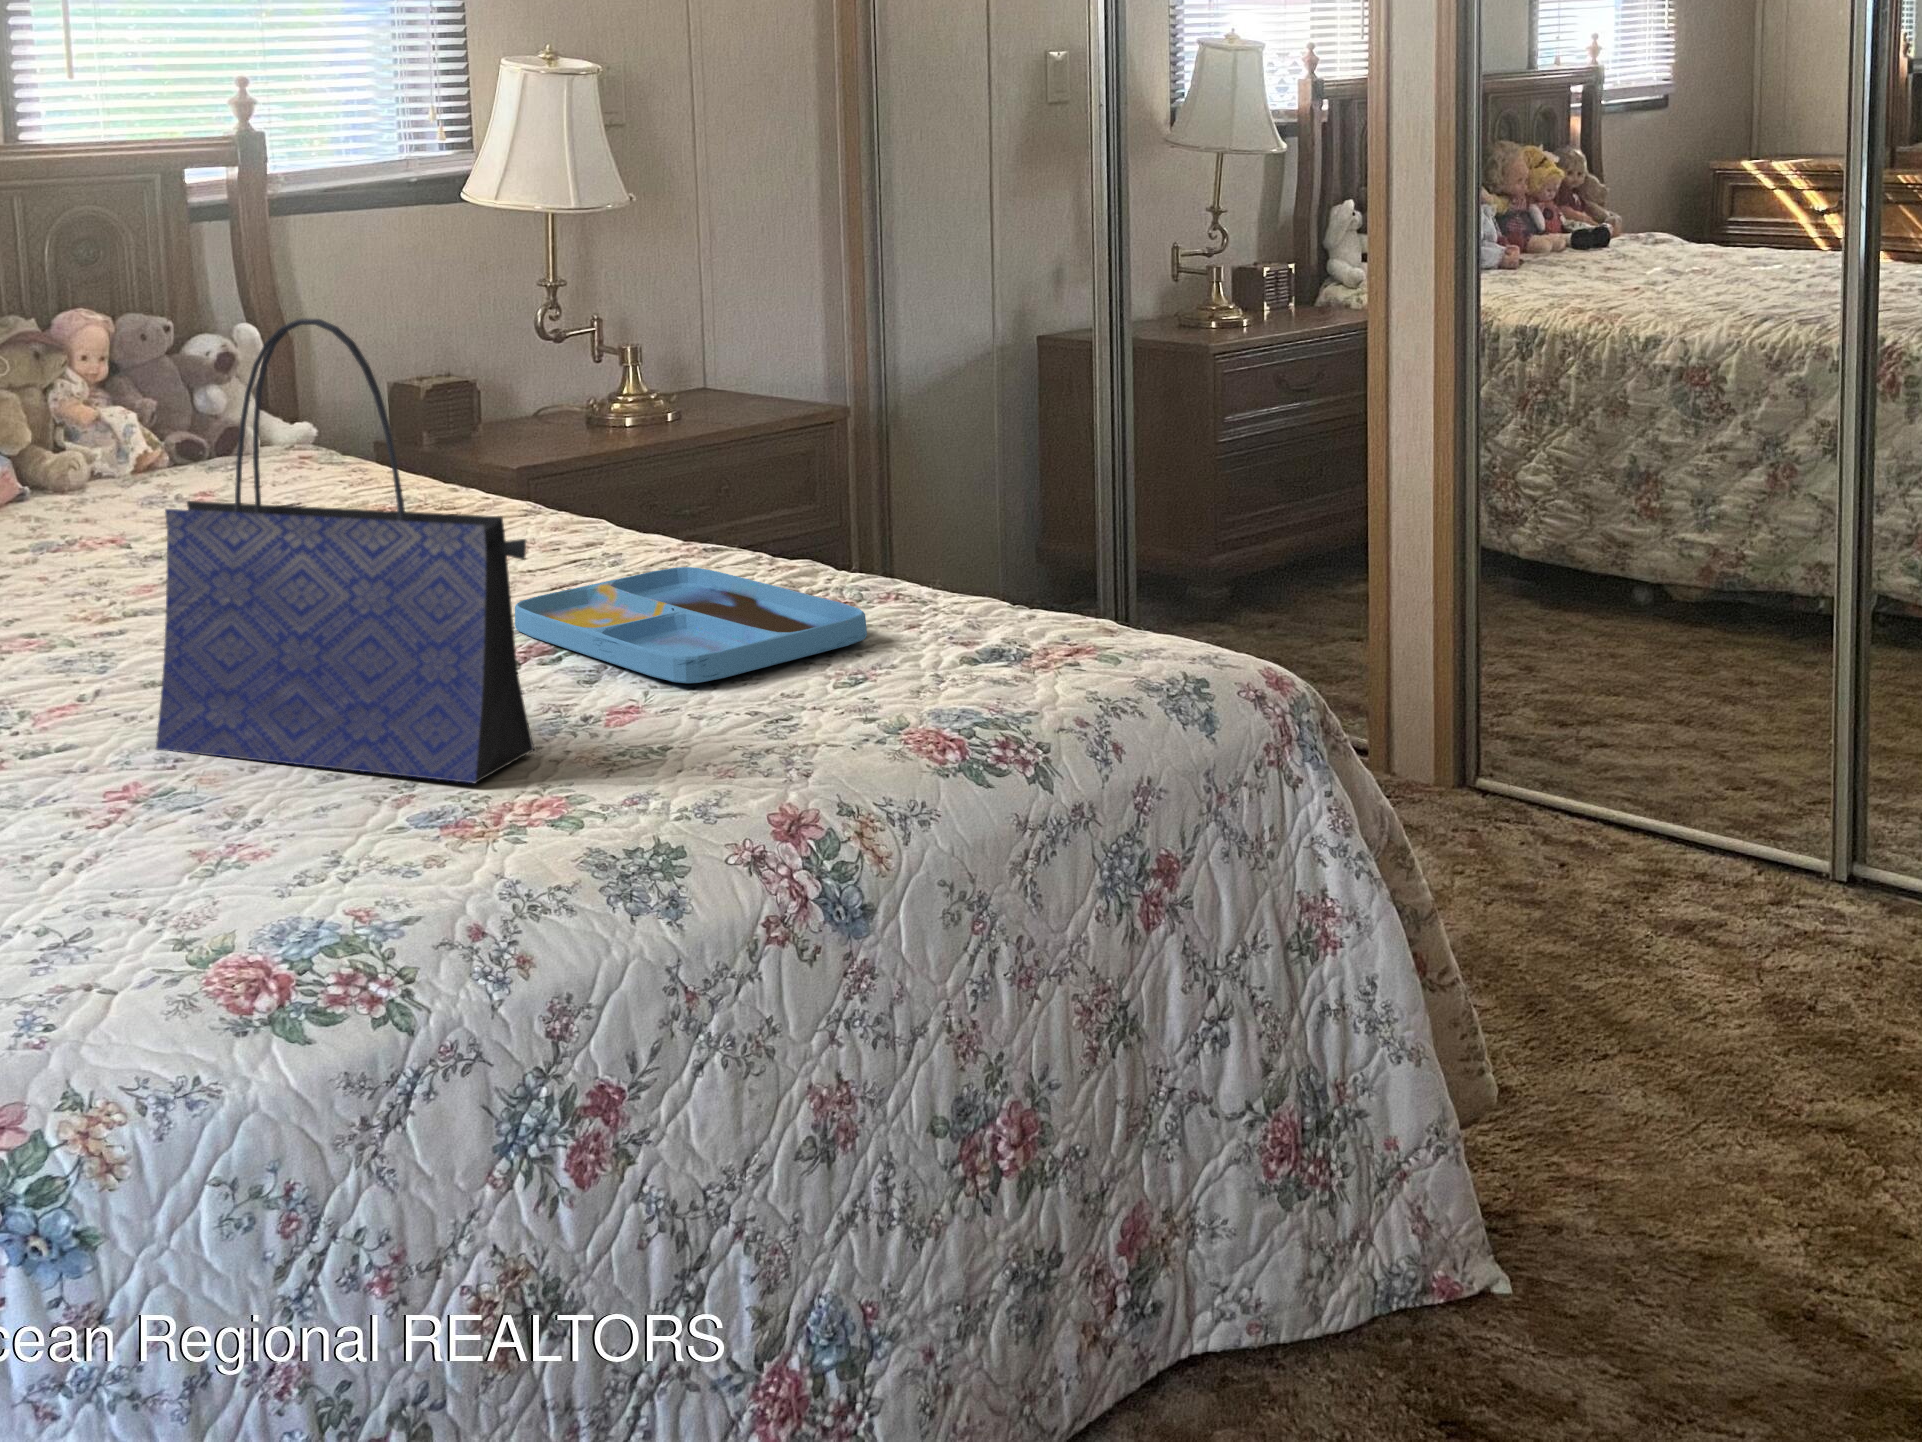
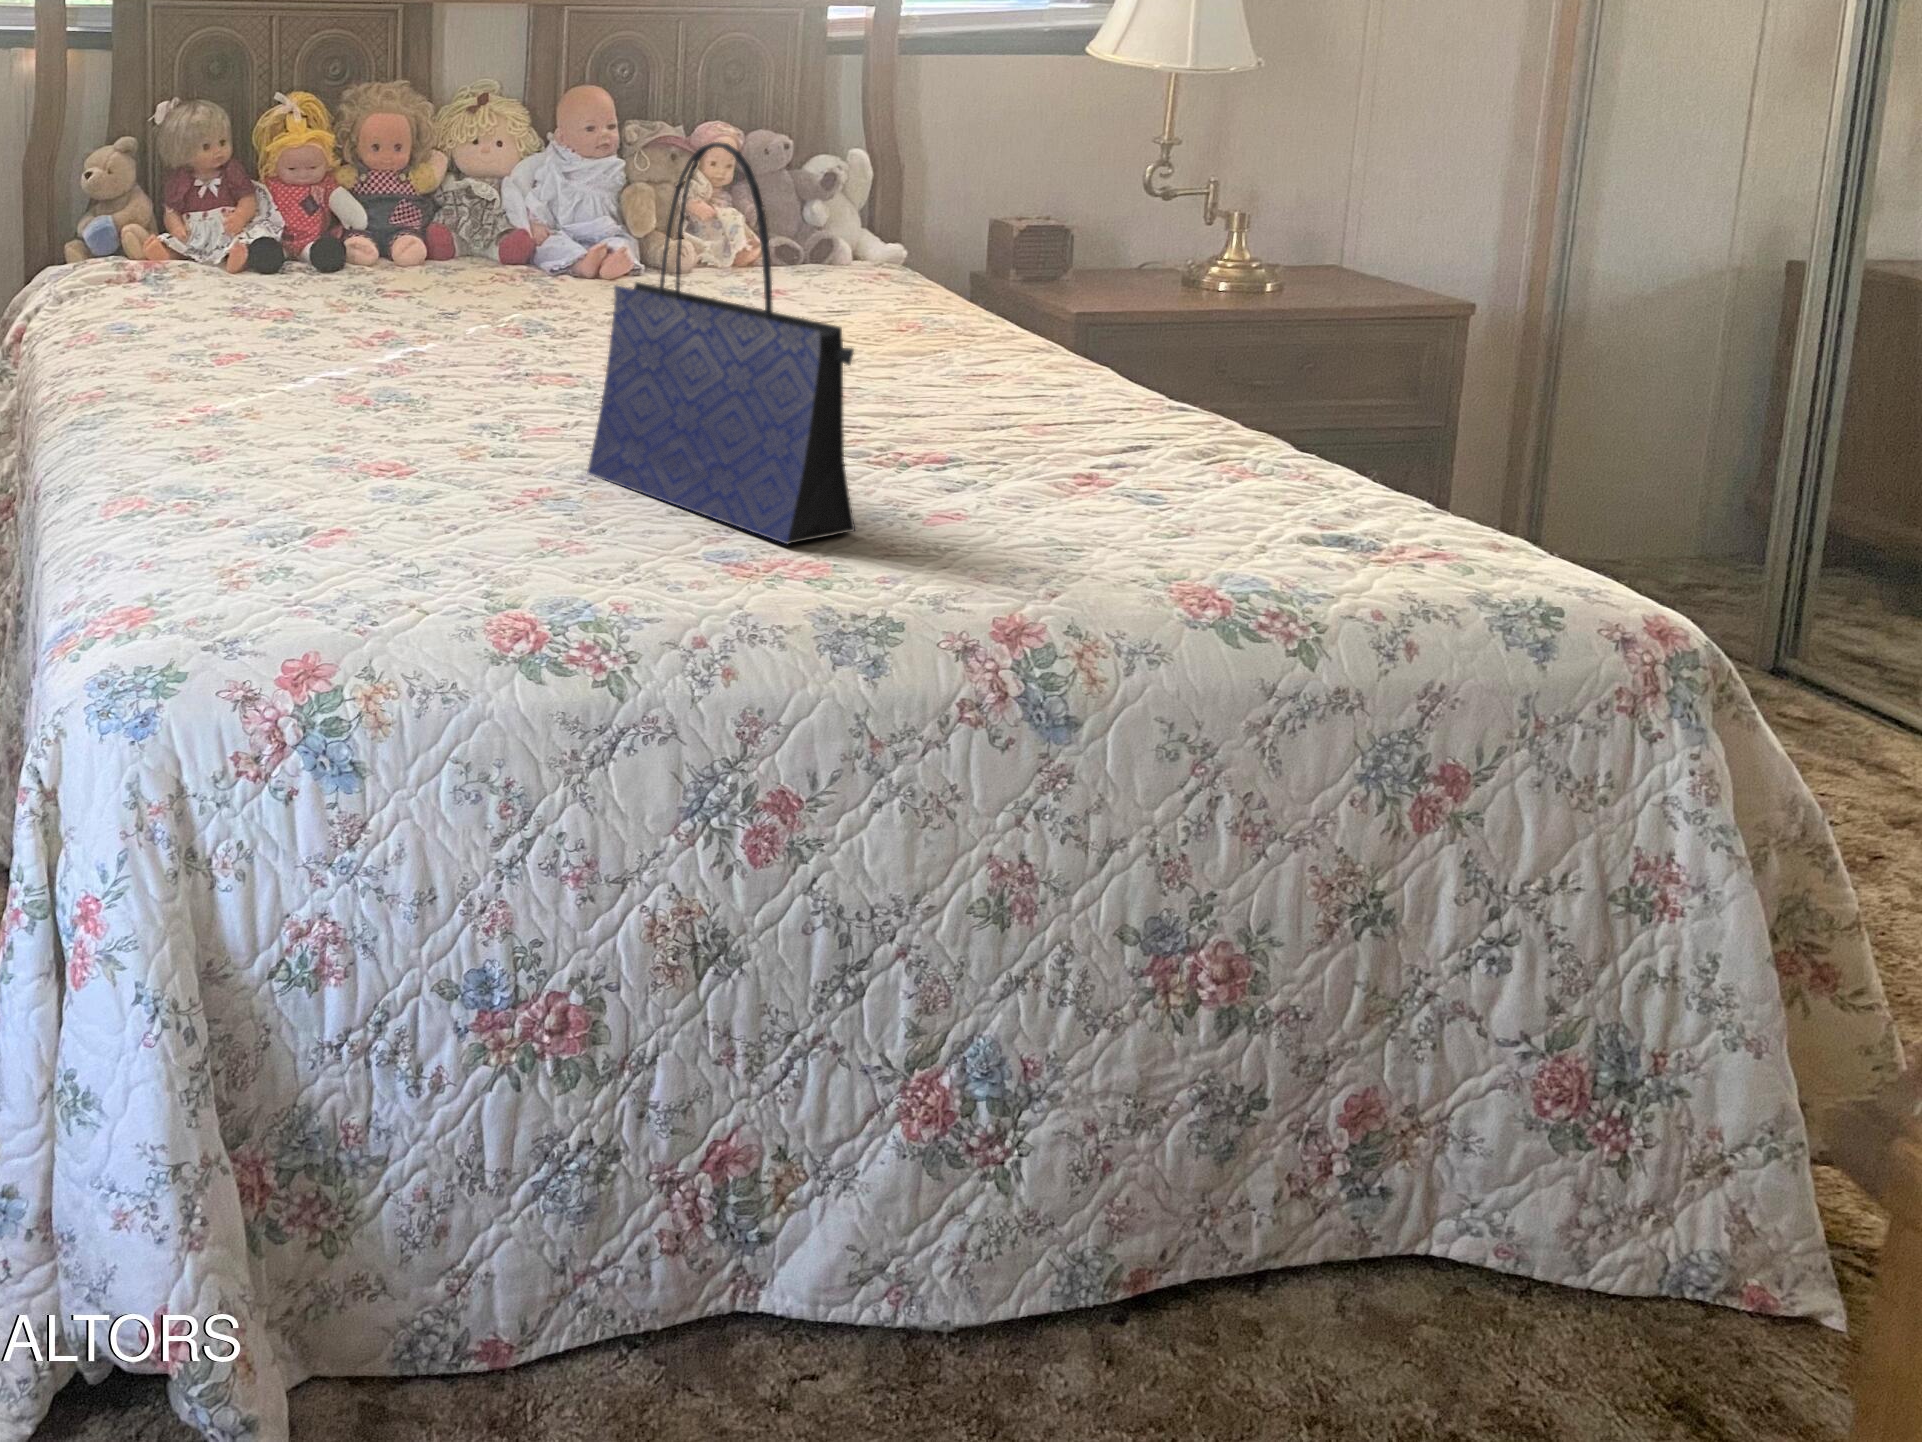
tray: present [515,567,867,683] -> none [933,412,1237,509]

